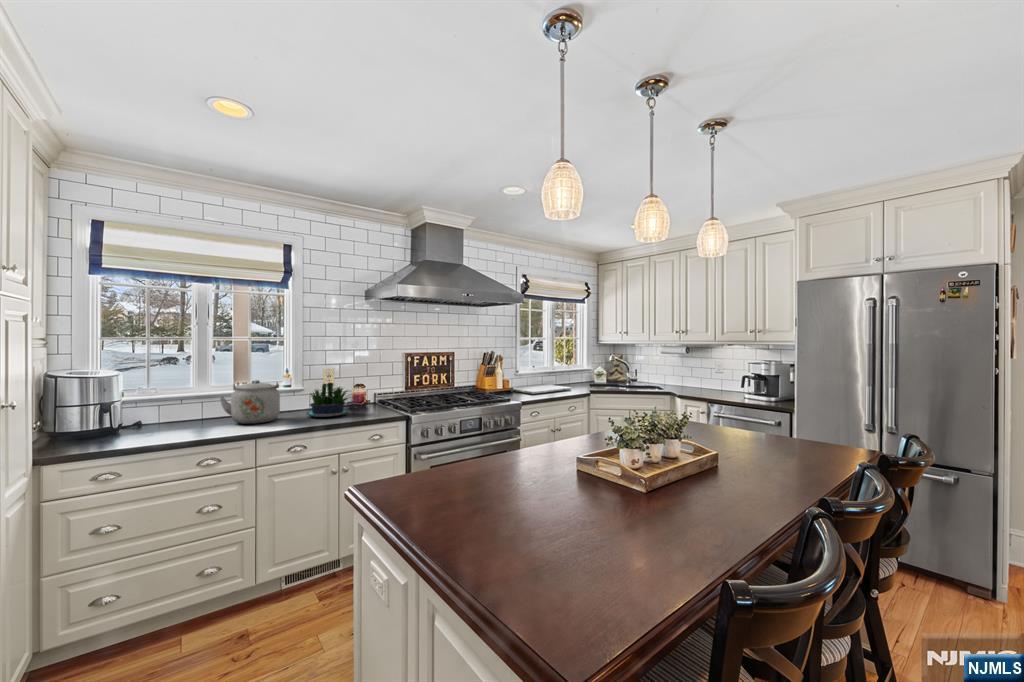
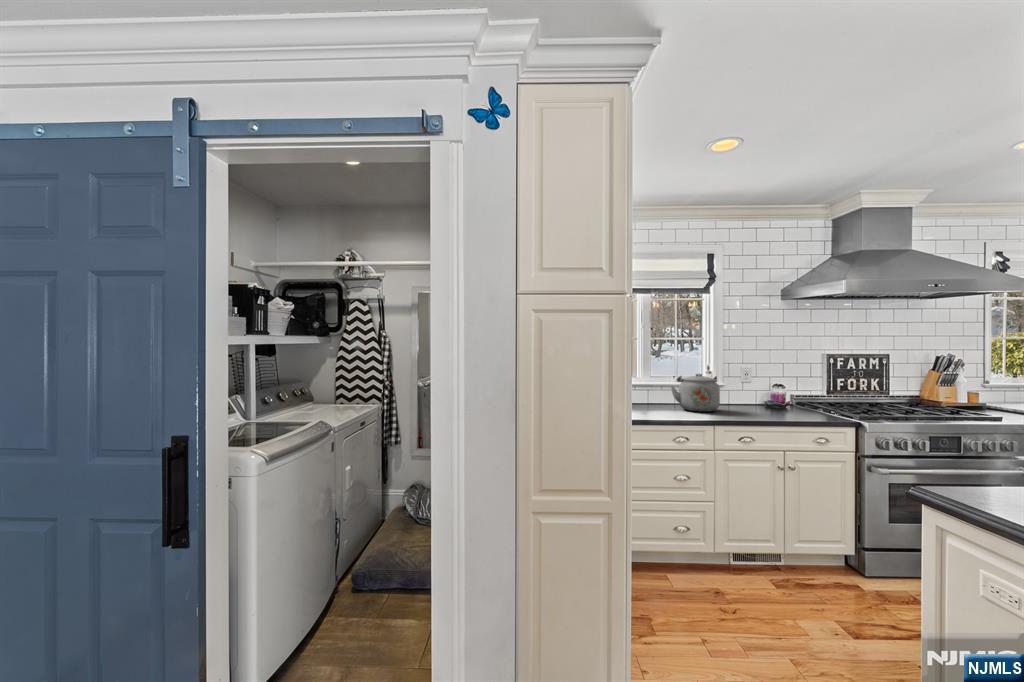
potted plant: present [306,383,349,417] -> none [740,380,792,412]

